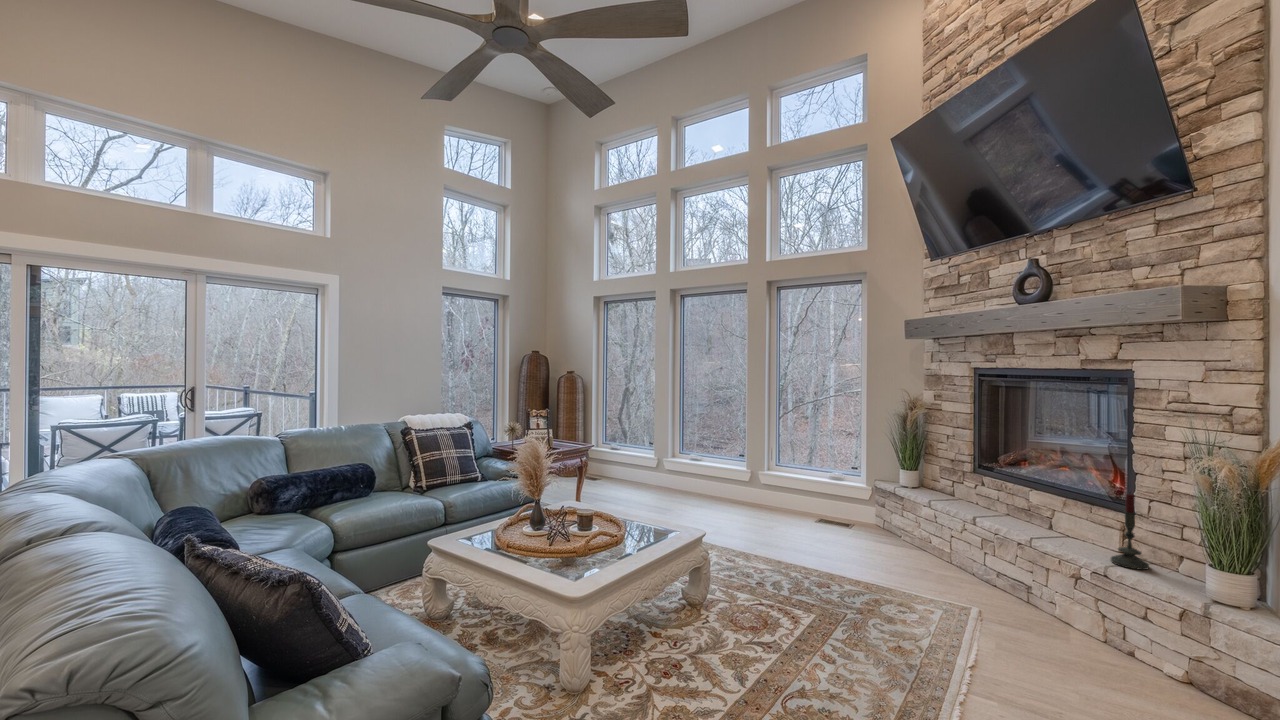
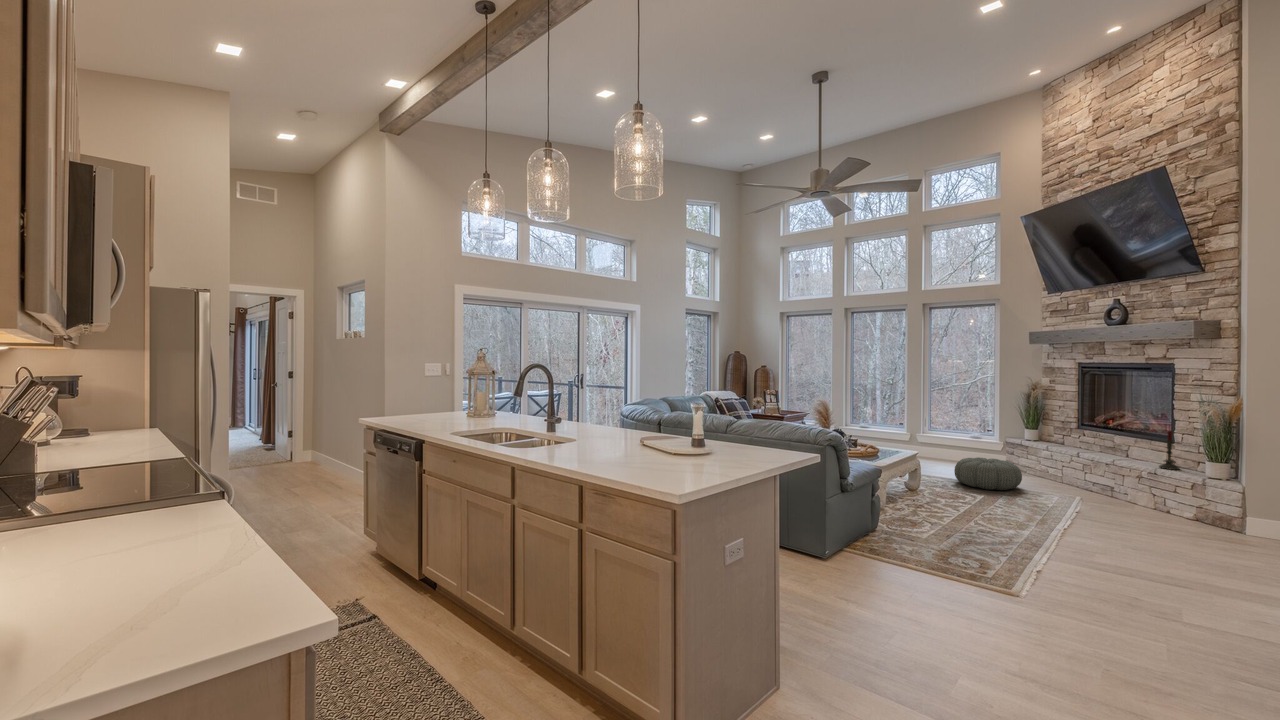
pouf: none [776,524,881,590] -> present [954,457,1022,490]

